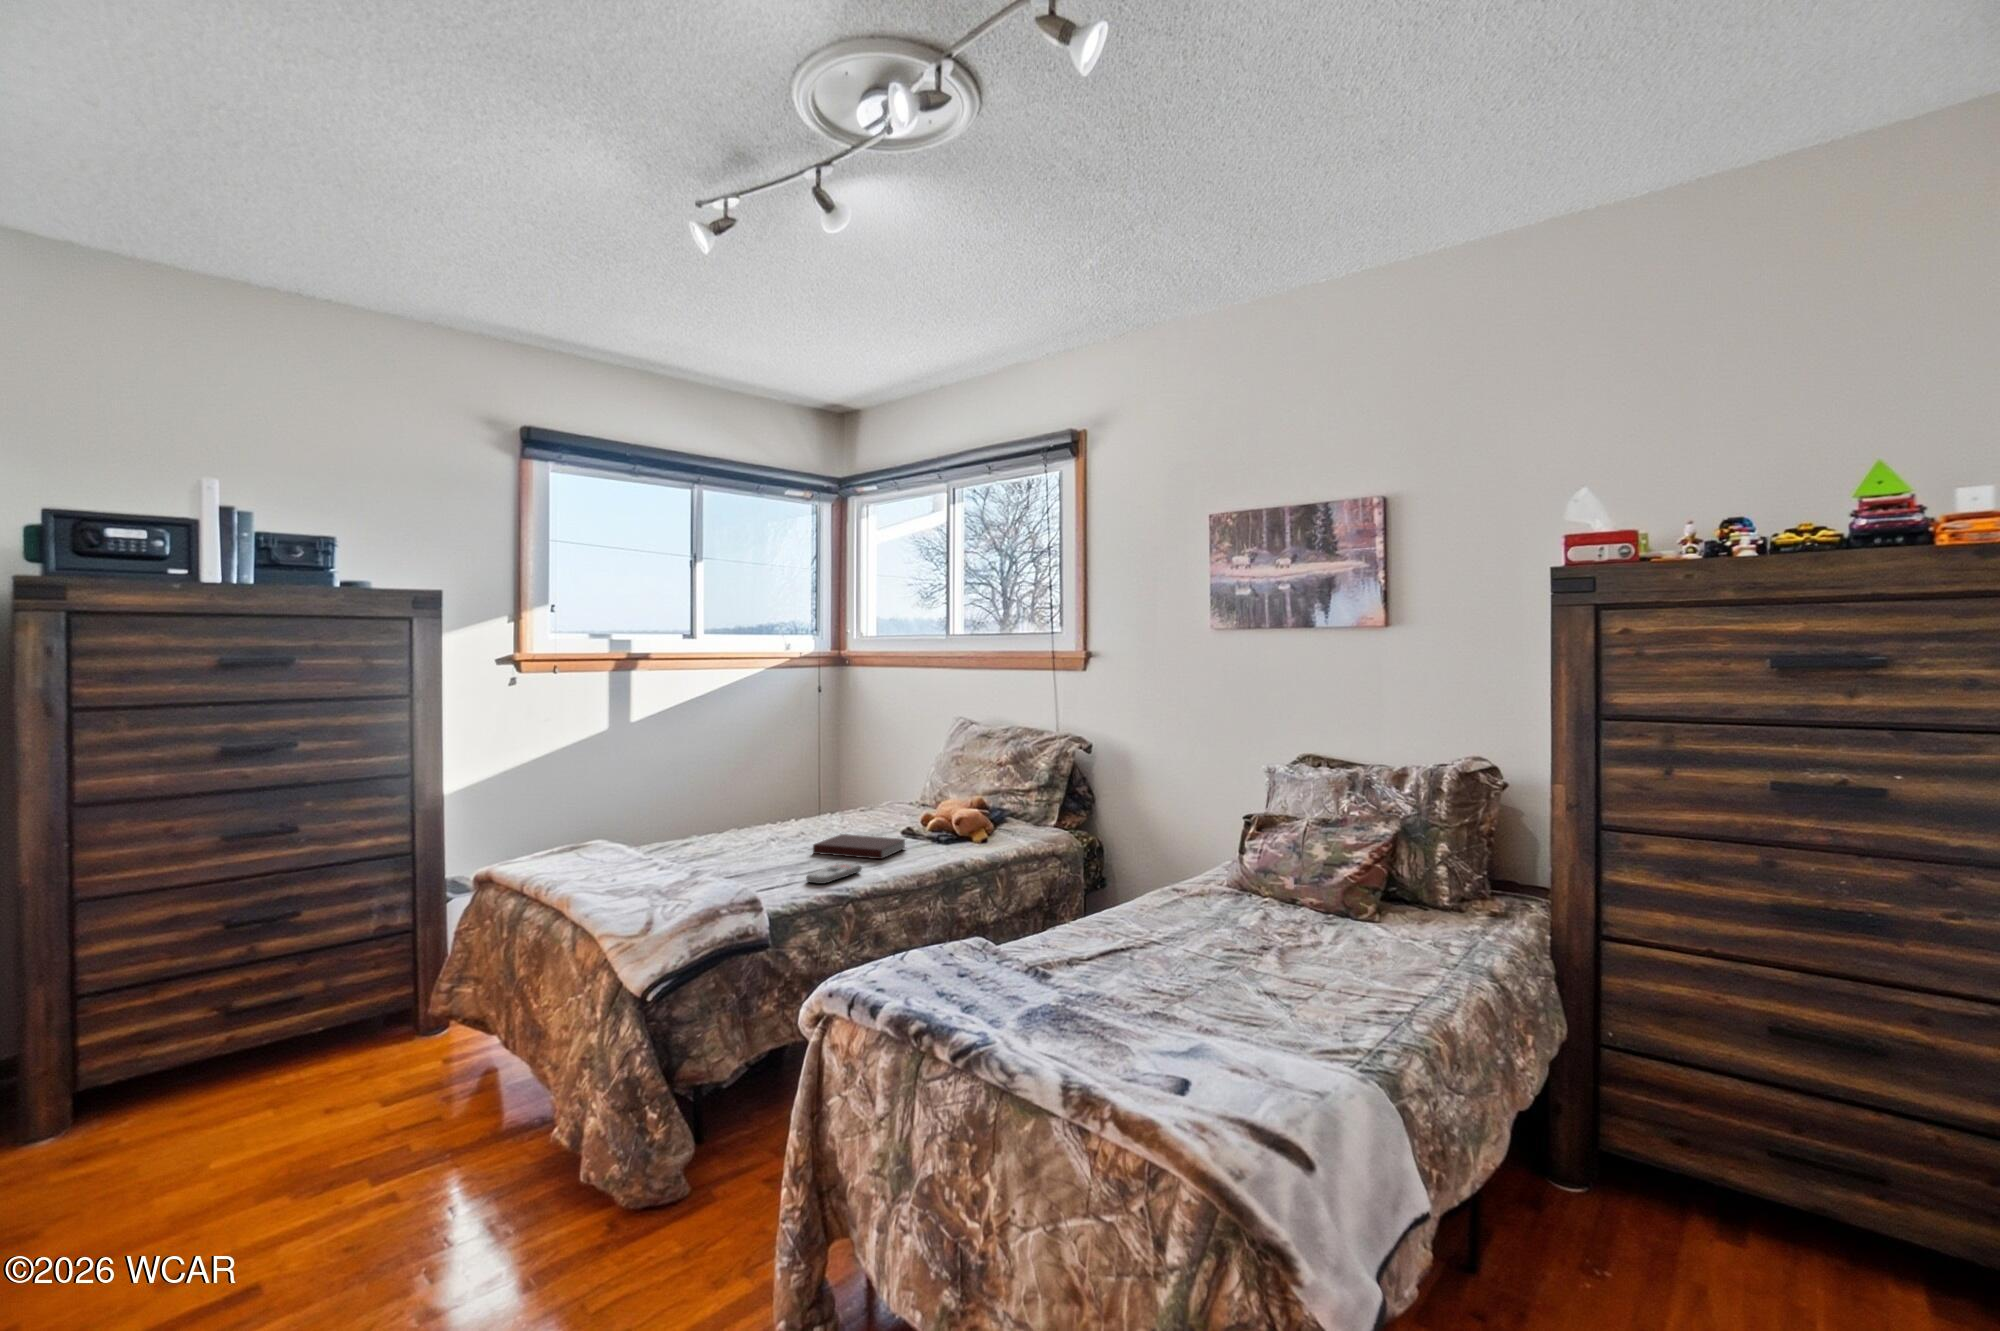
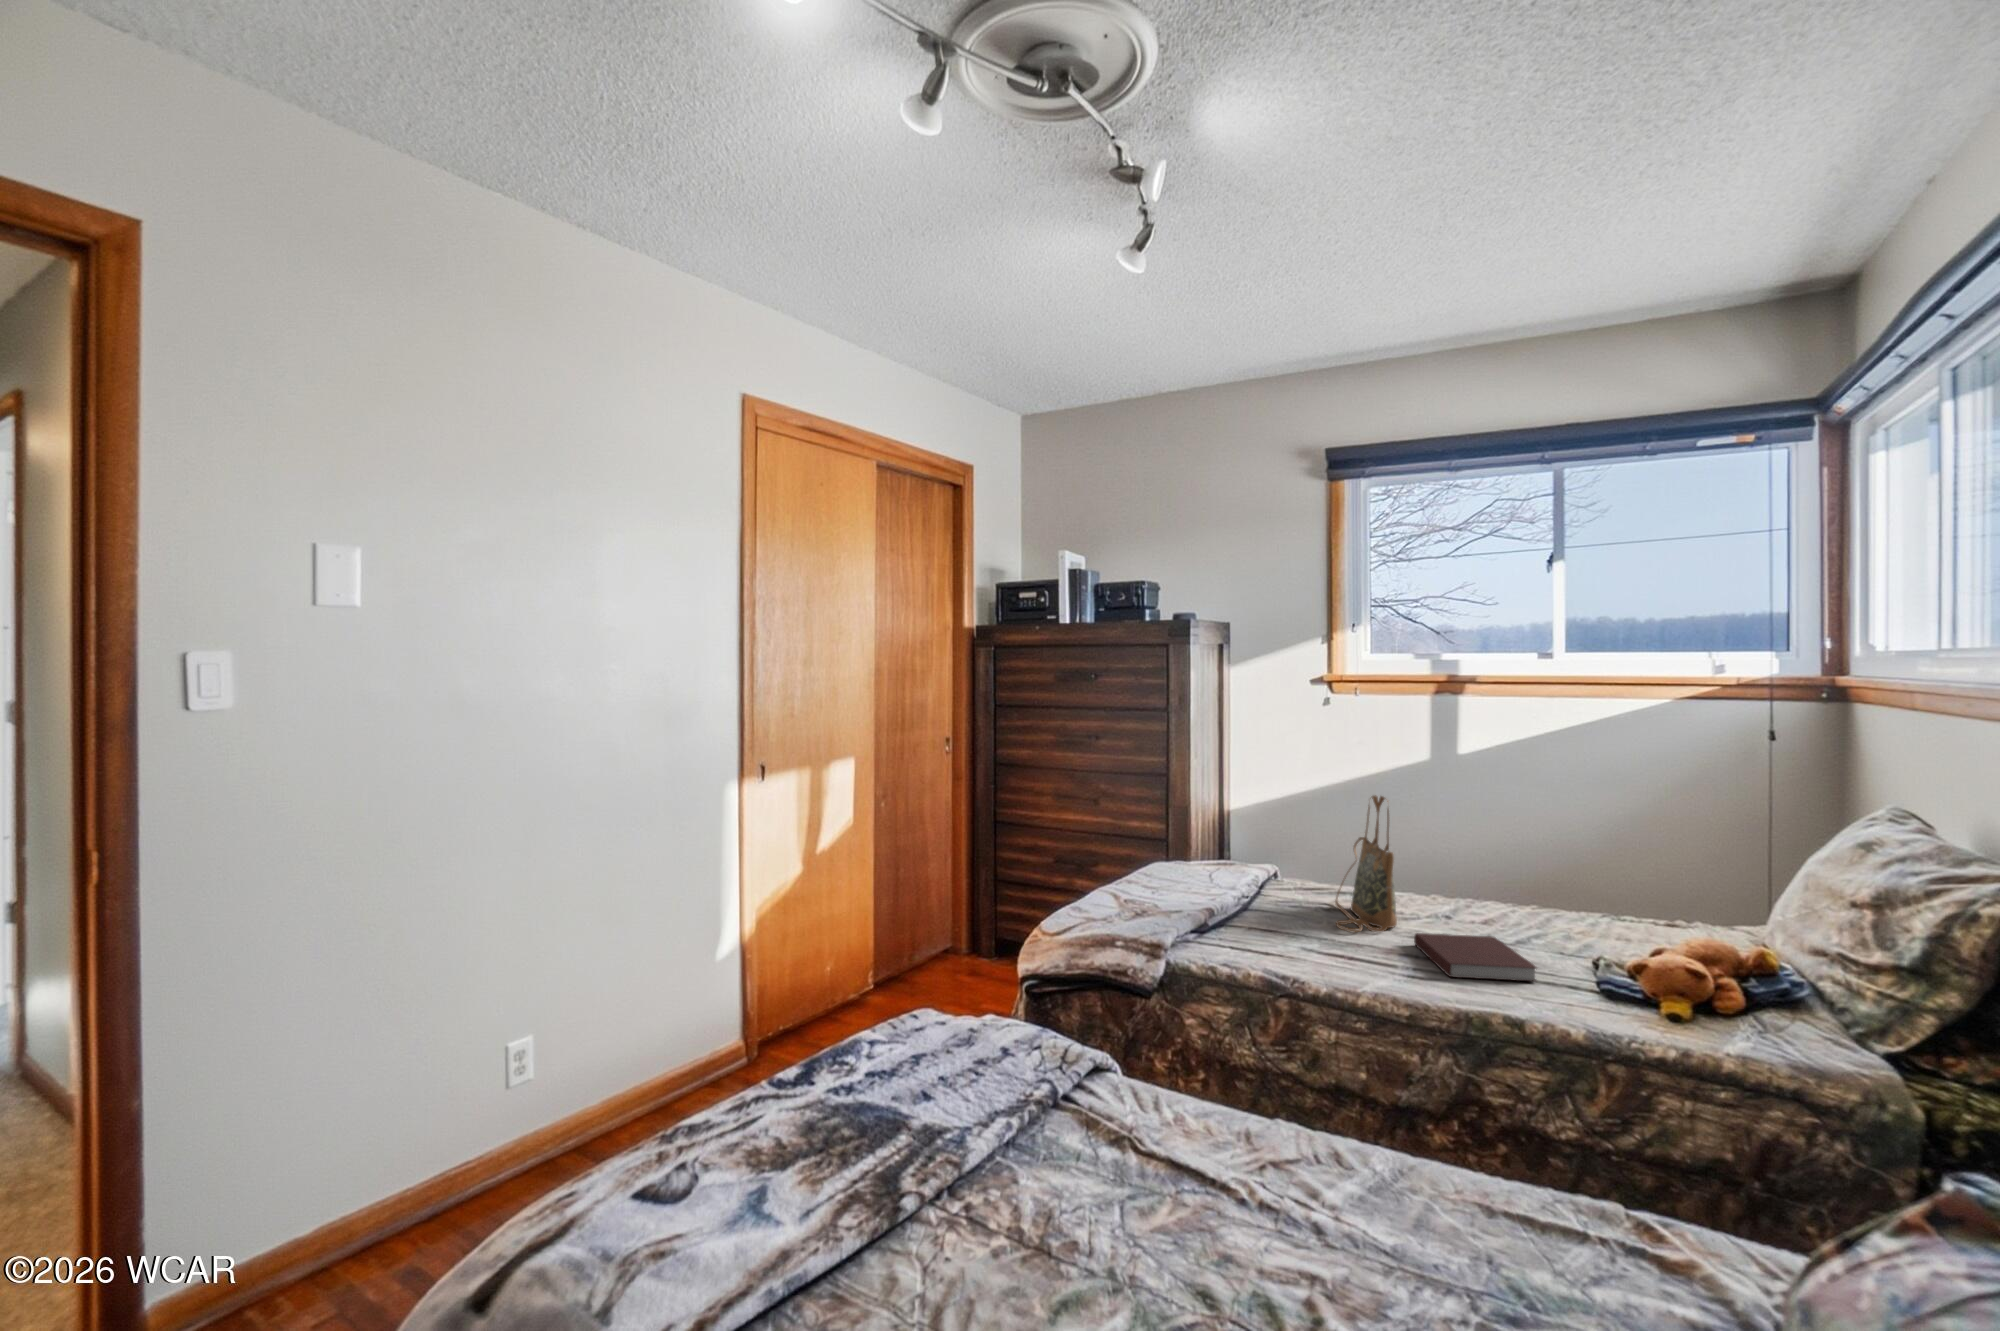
handbag: none [694,749,785,859] -> present [1335,795,1397,932]
remote control: present [806,863,862,884] -> none [1277,951,1370,974]

